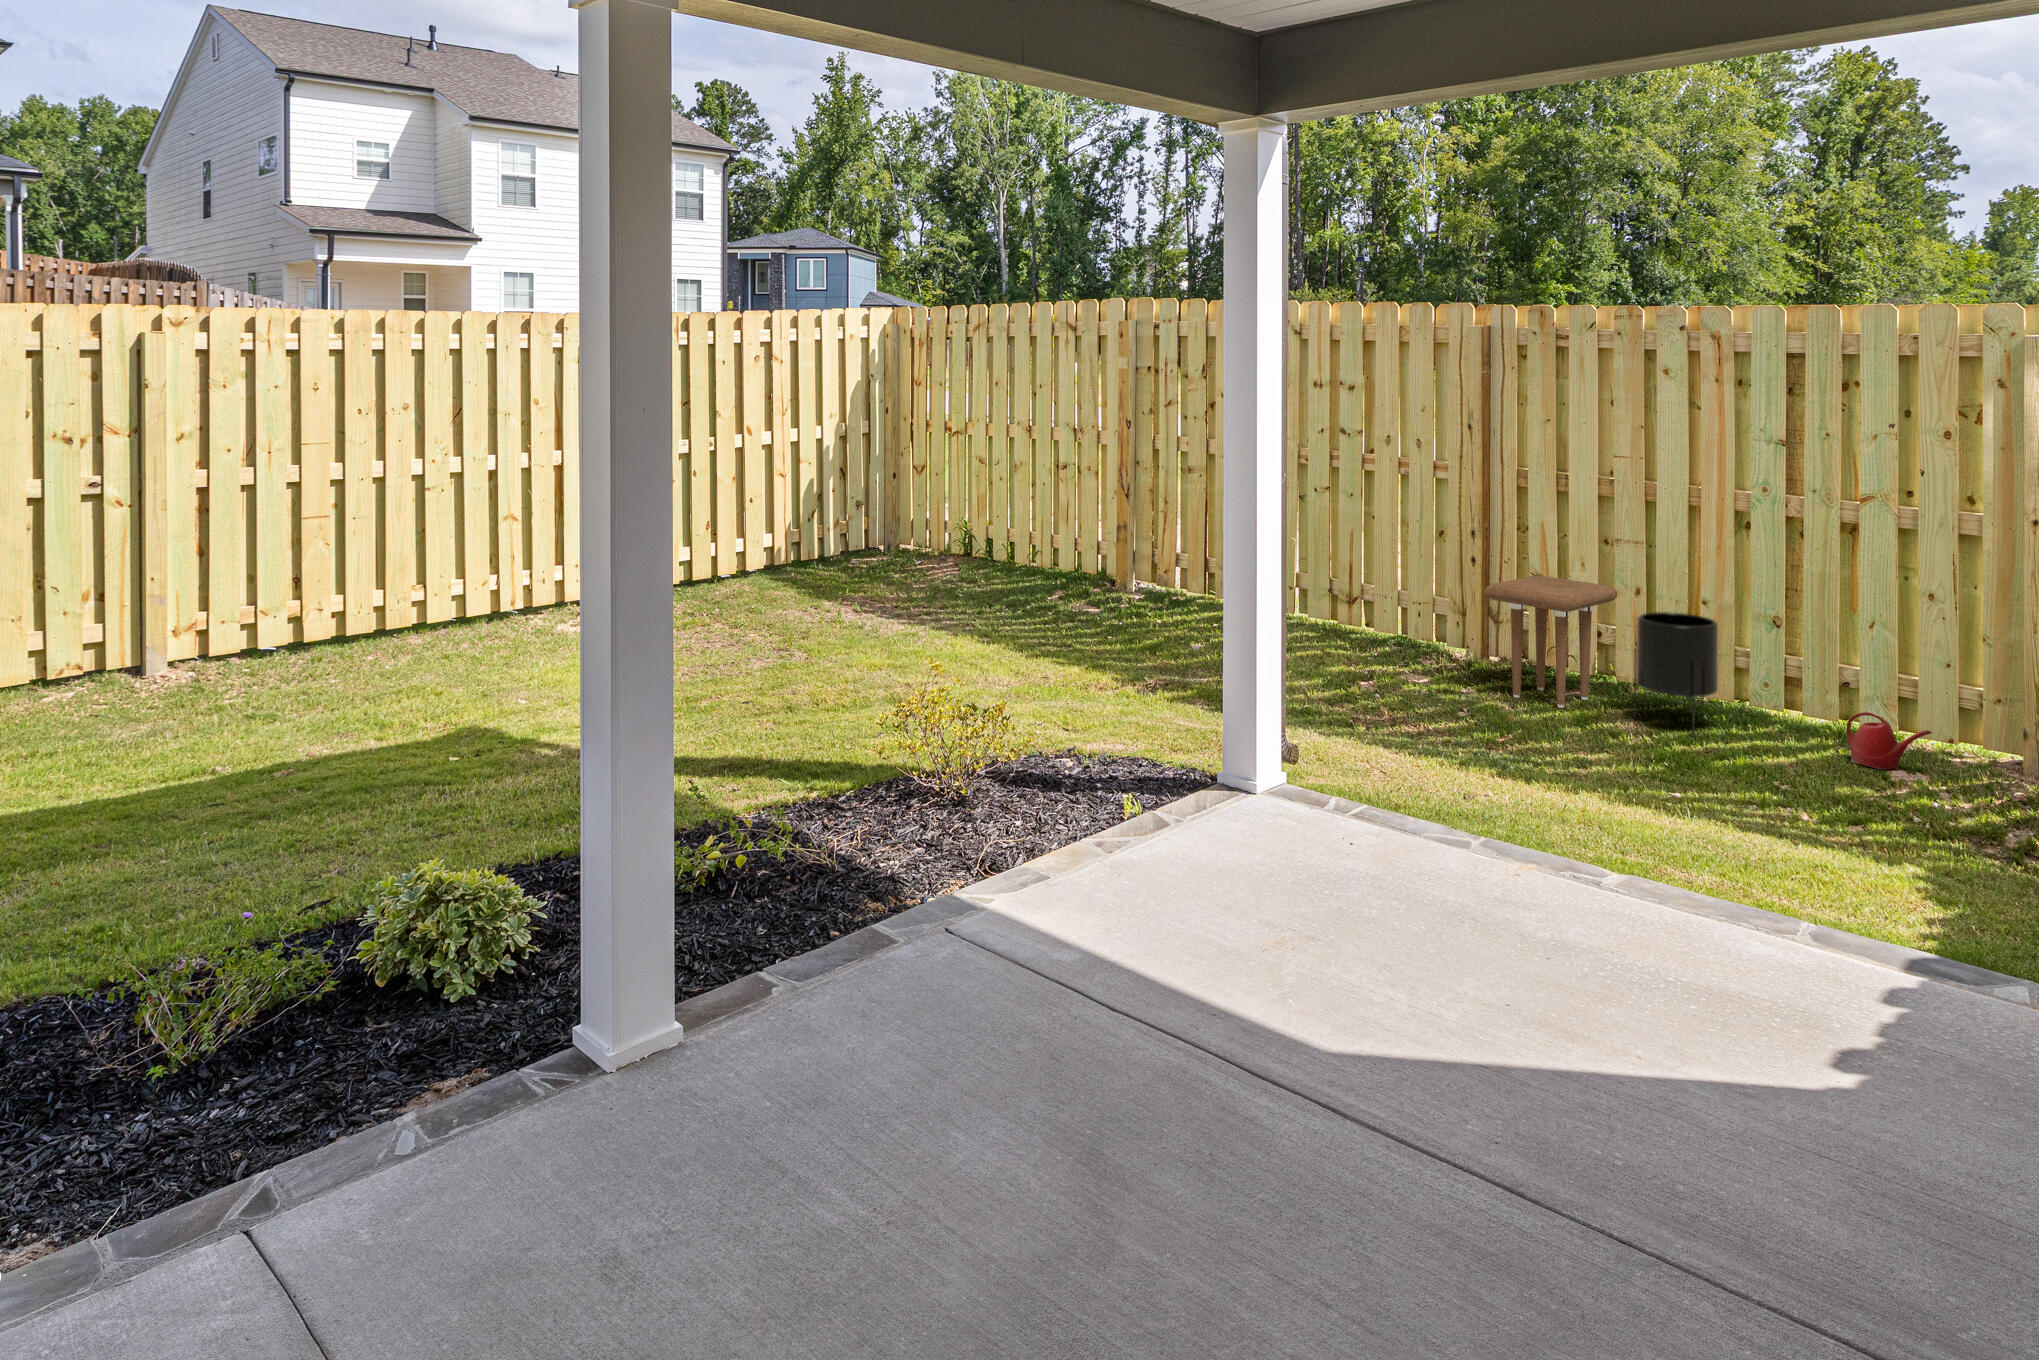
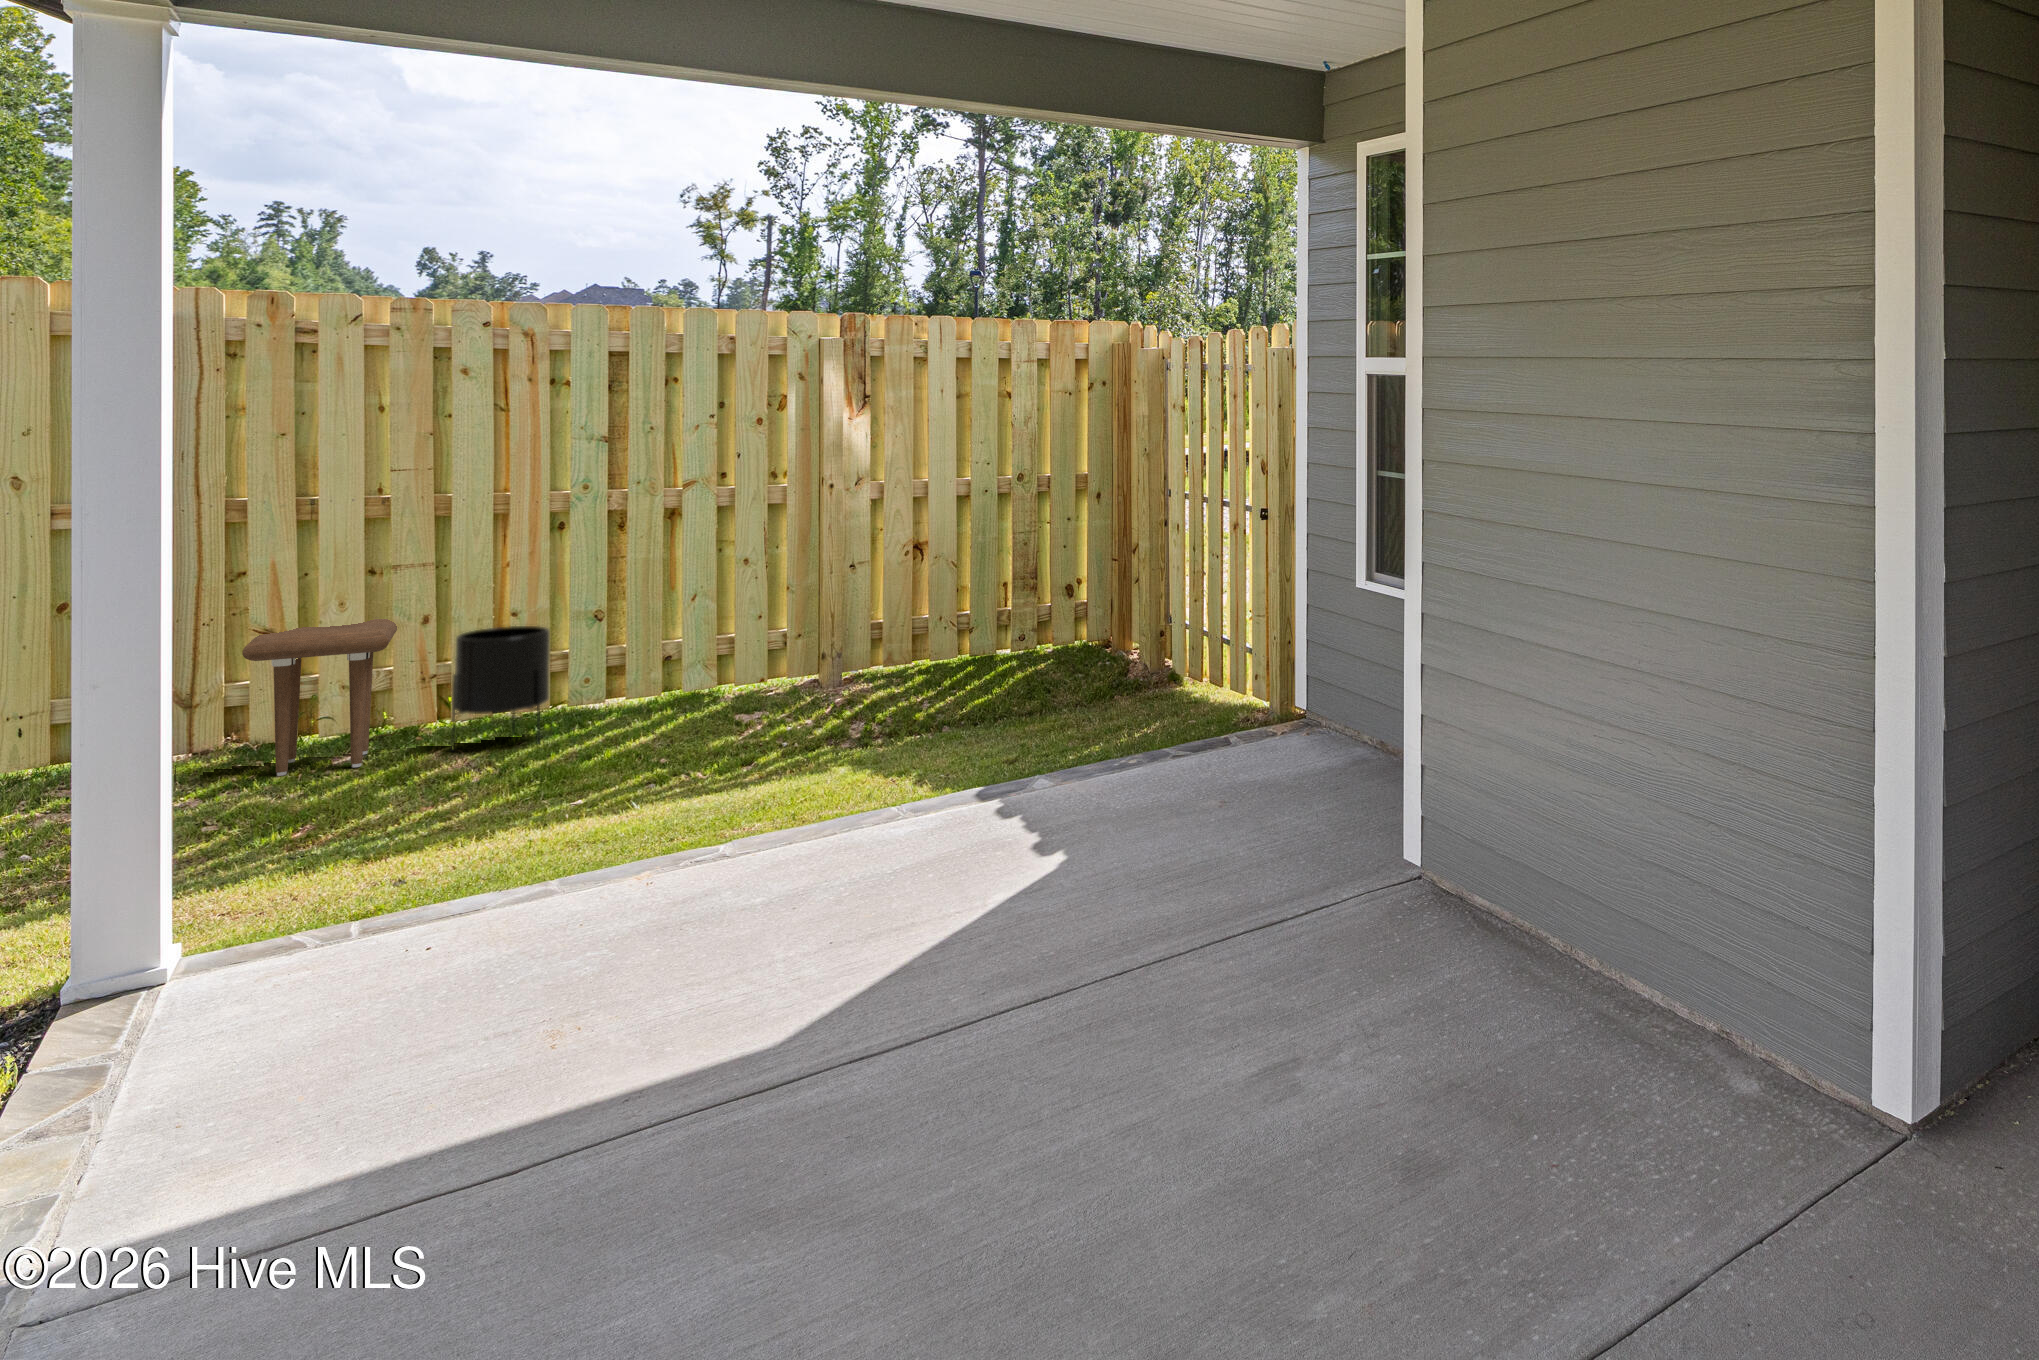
watering can: present [1847,712,1932,770] -> none [680,674,756,723]

